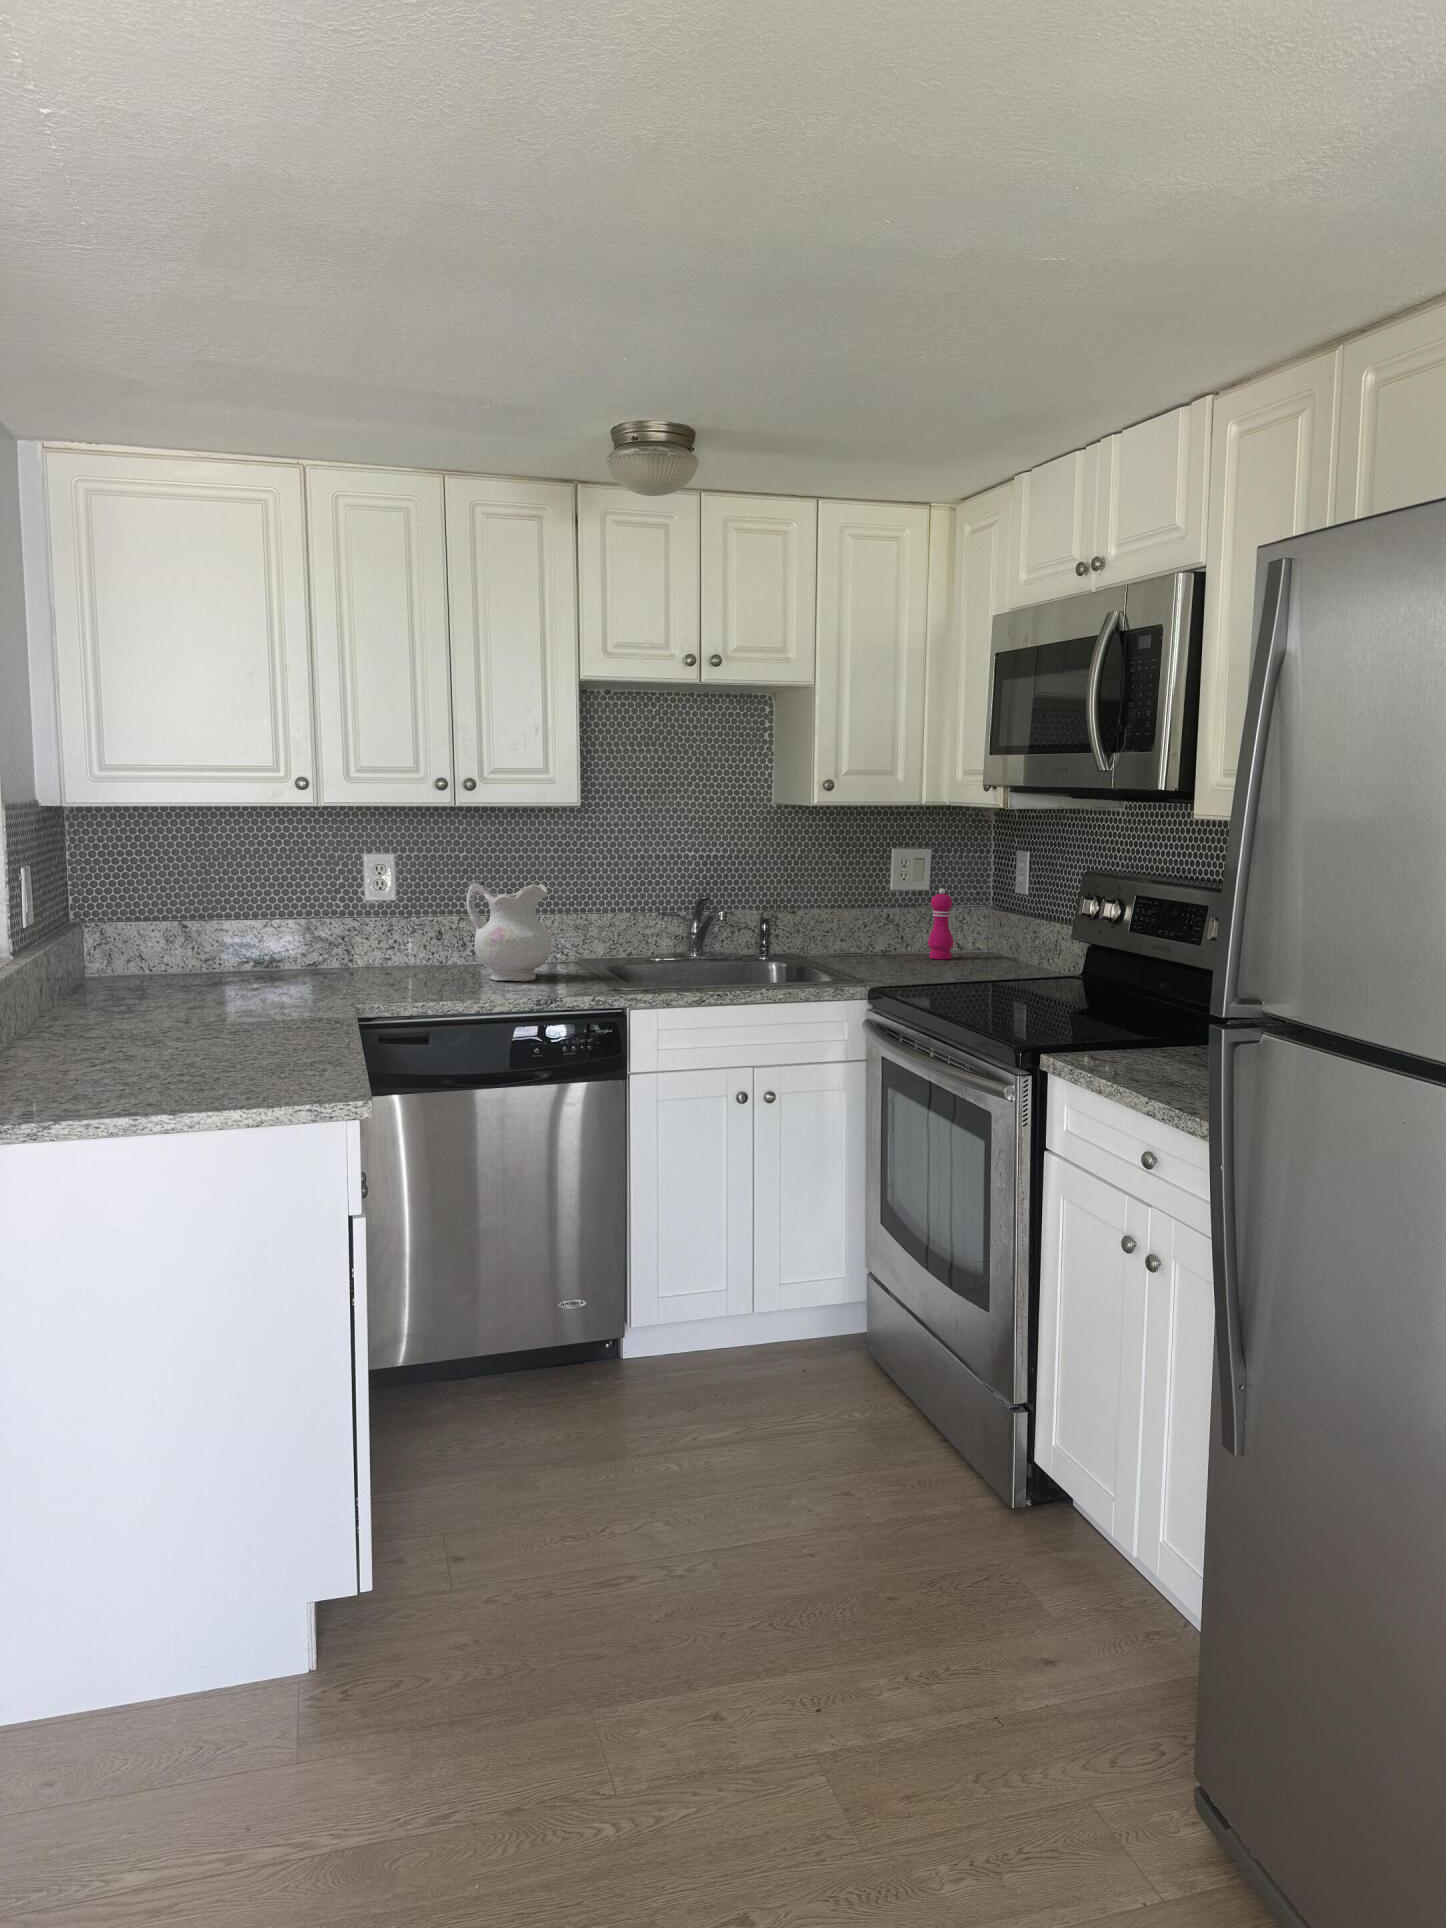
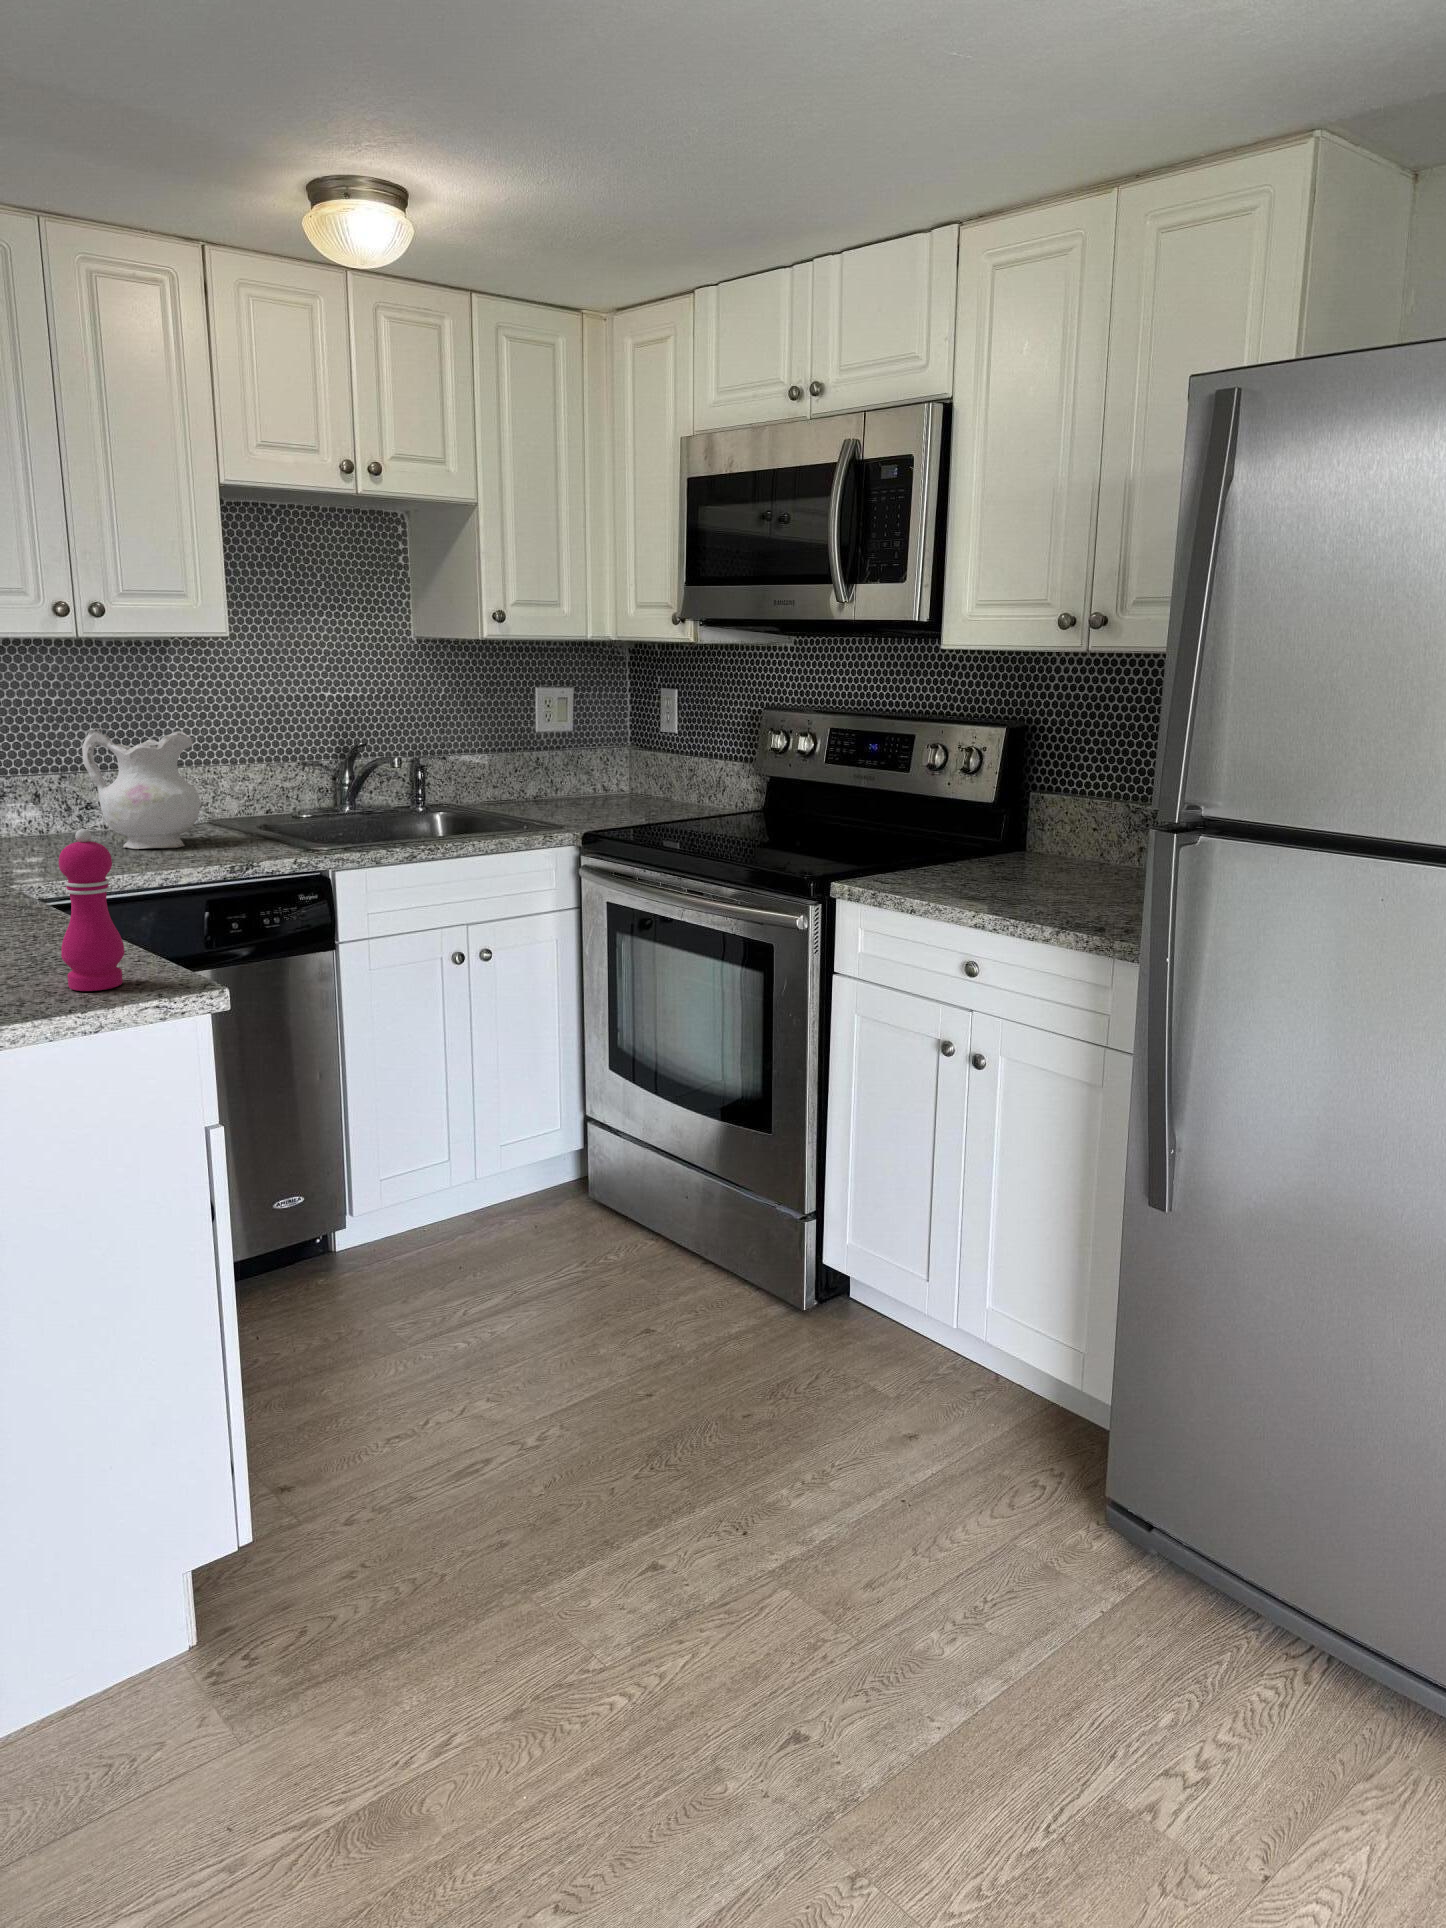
pepper mill: present [928,888,954,959] -> present [59,829,125,991]

